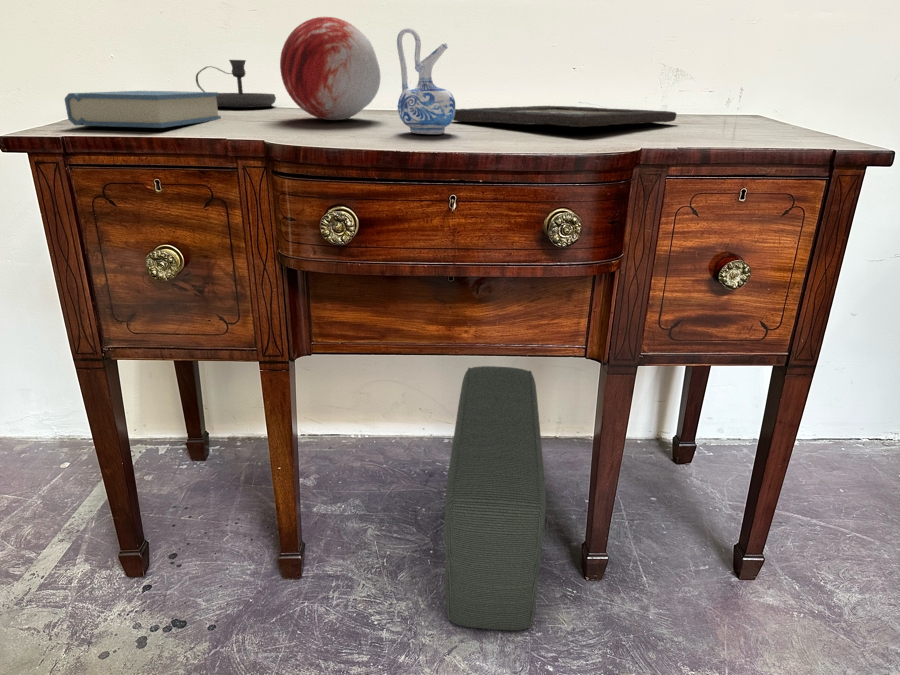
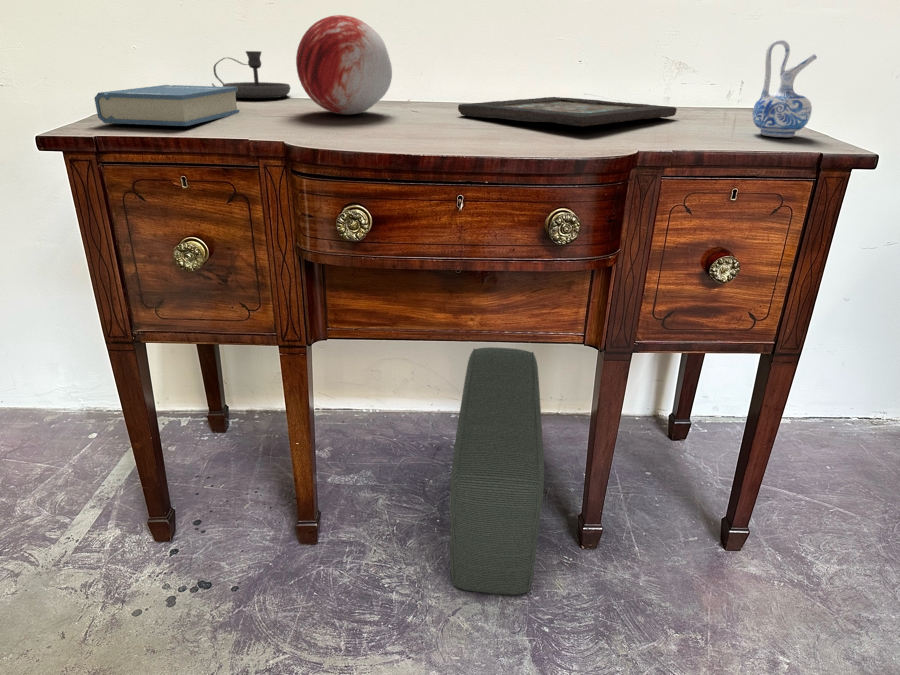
ceramic pitcher: present [397,28,455,134] -> present [752,40,817,137]

